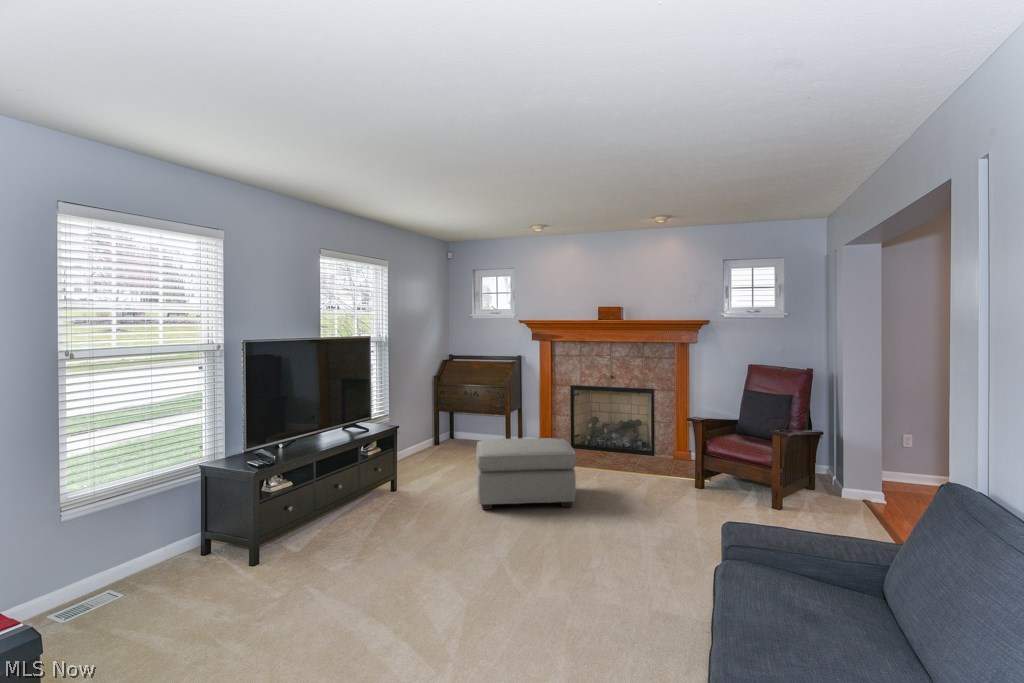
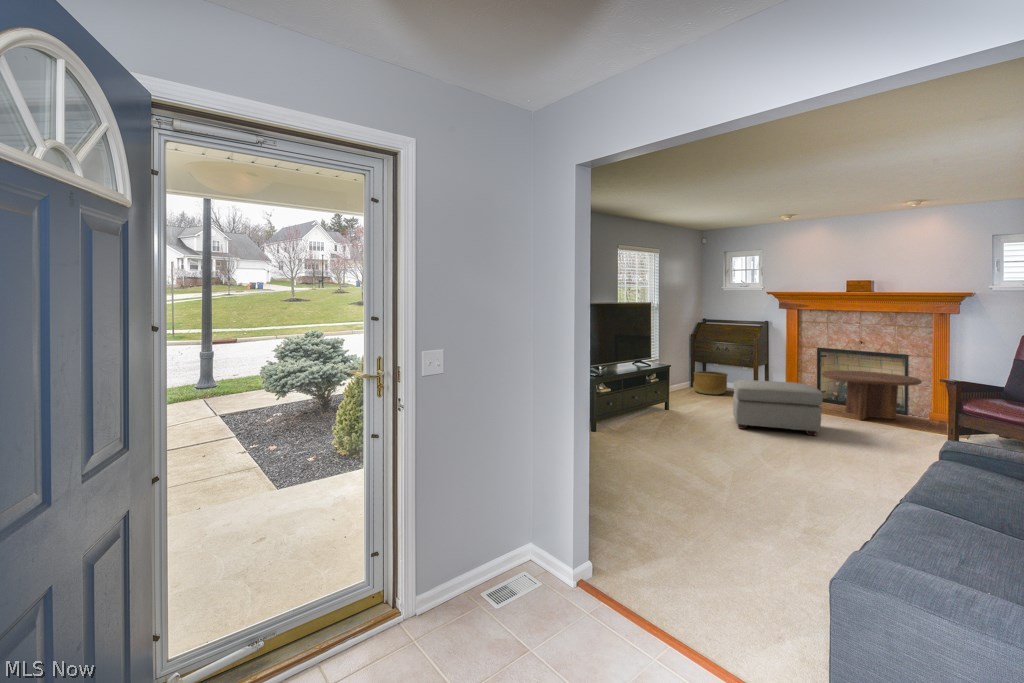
coffee table: none [576,411,669,472] -> present [822,370,922,420]
basket: none [437,420,478,452] -> present [693,371,728,395]

